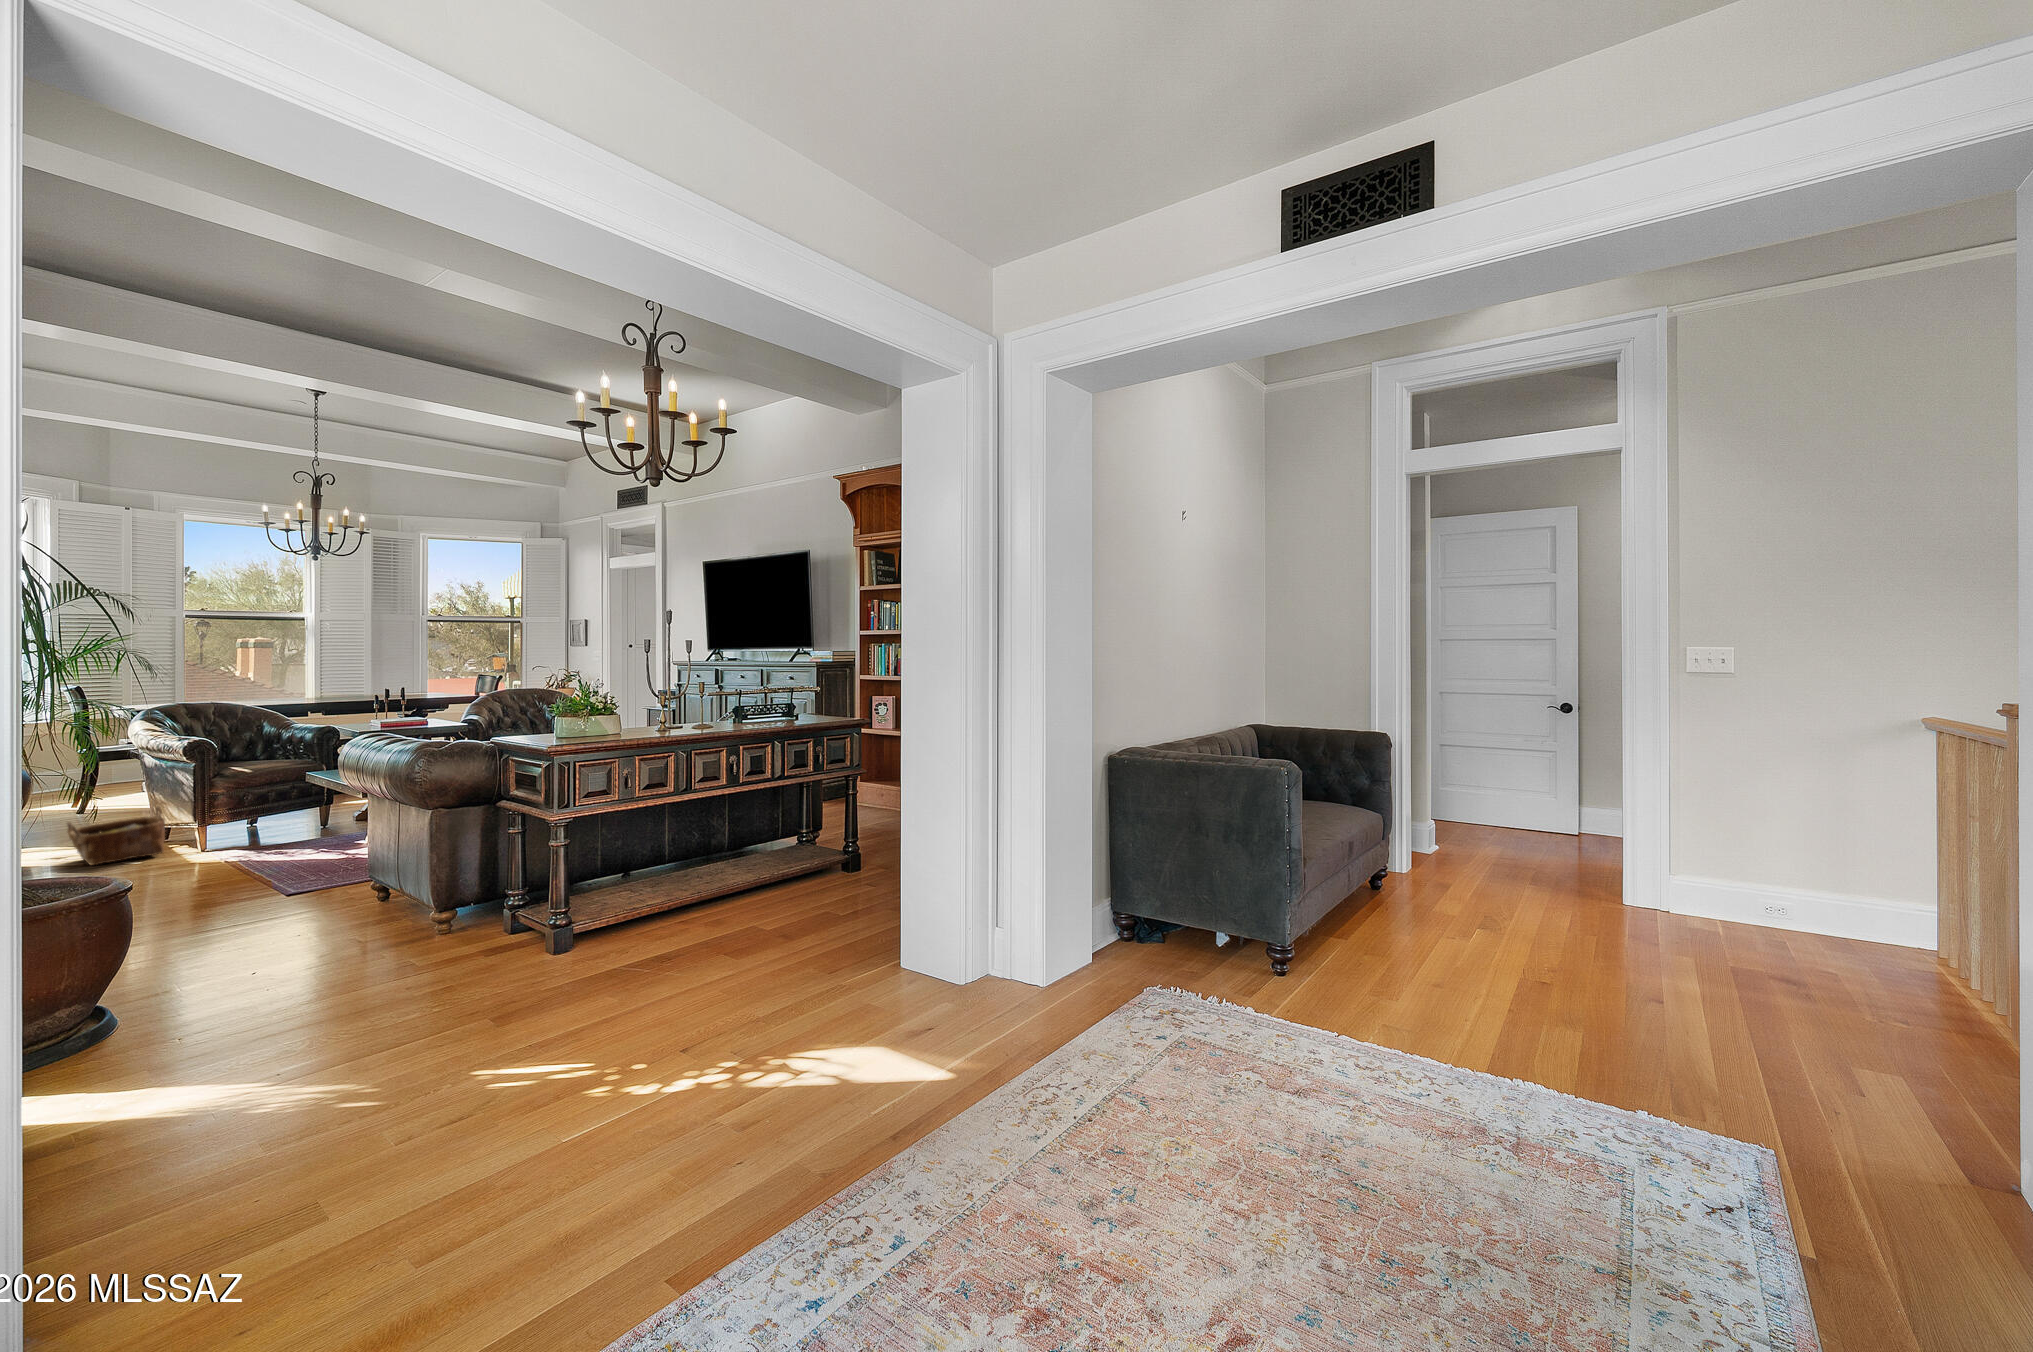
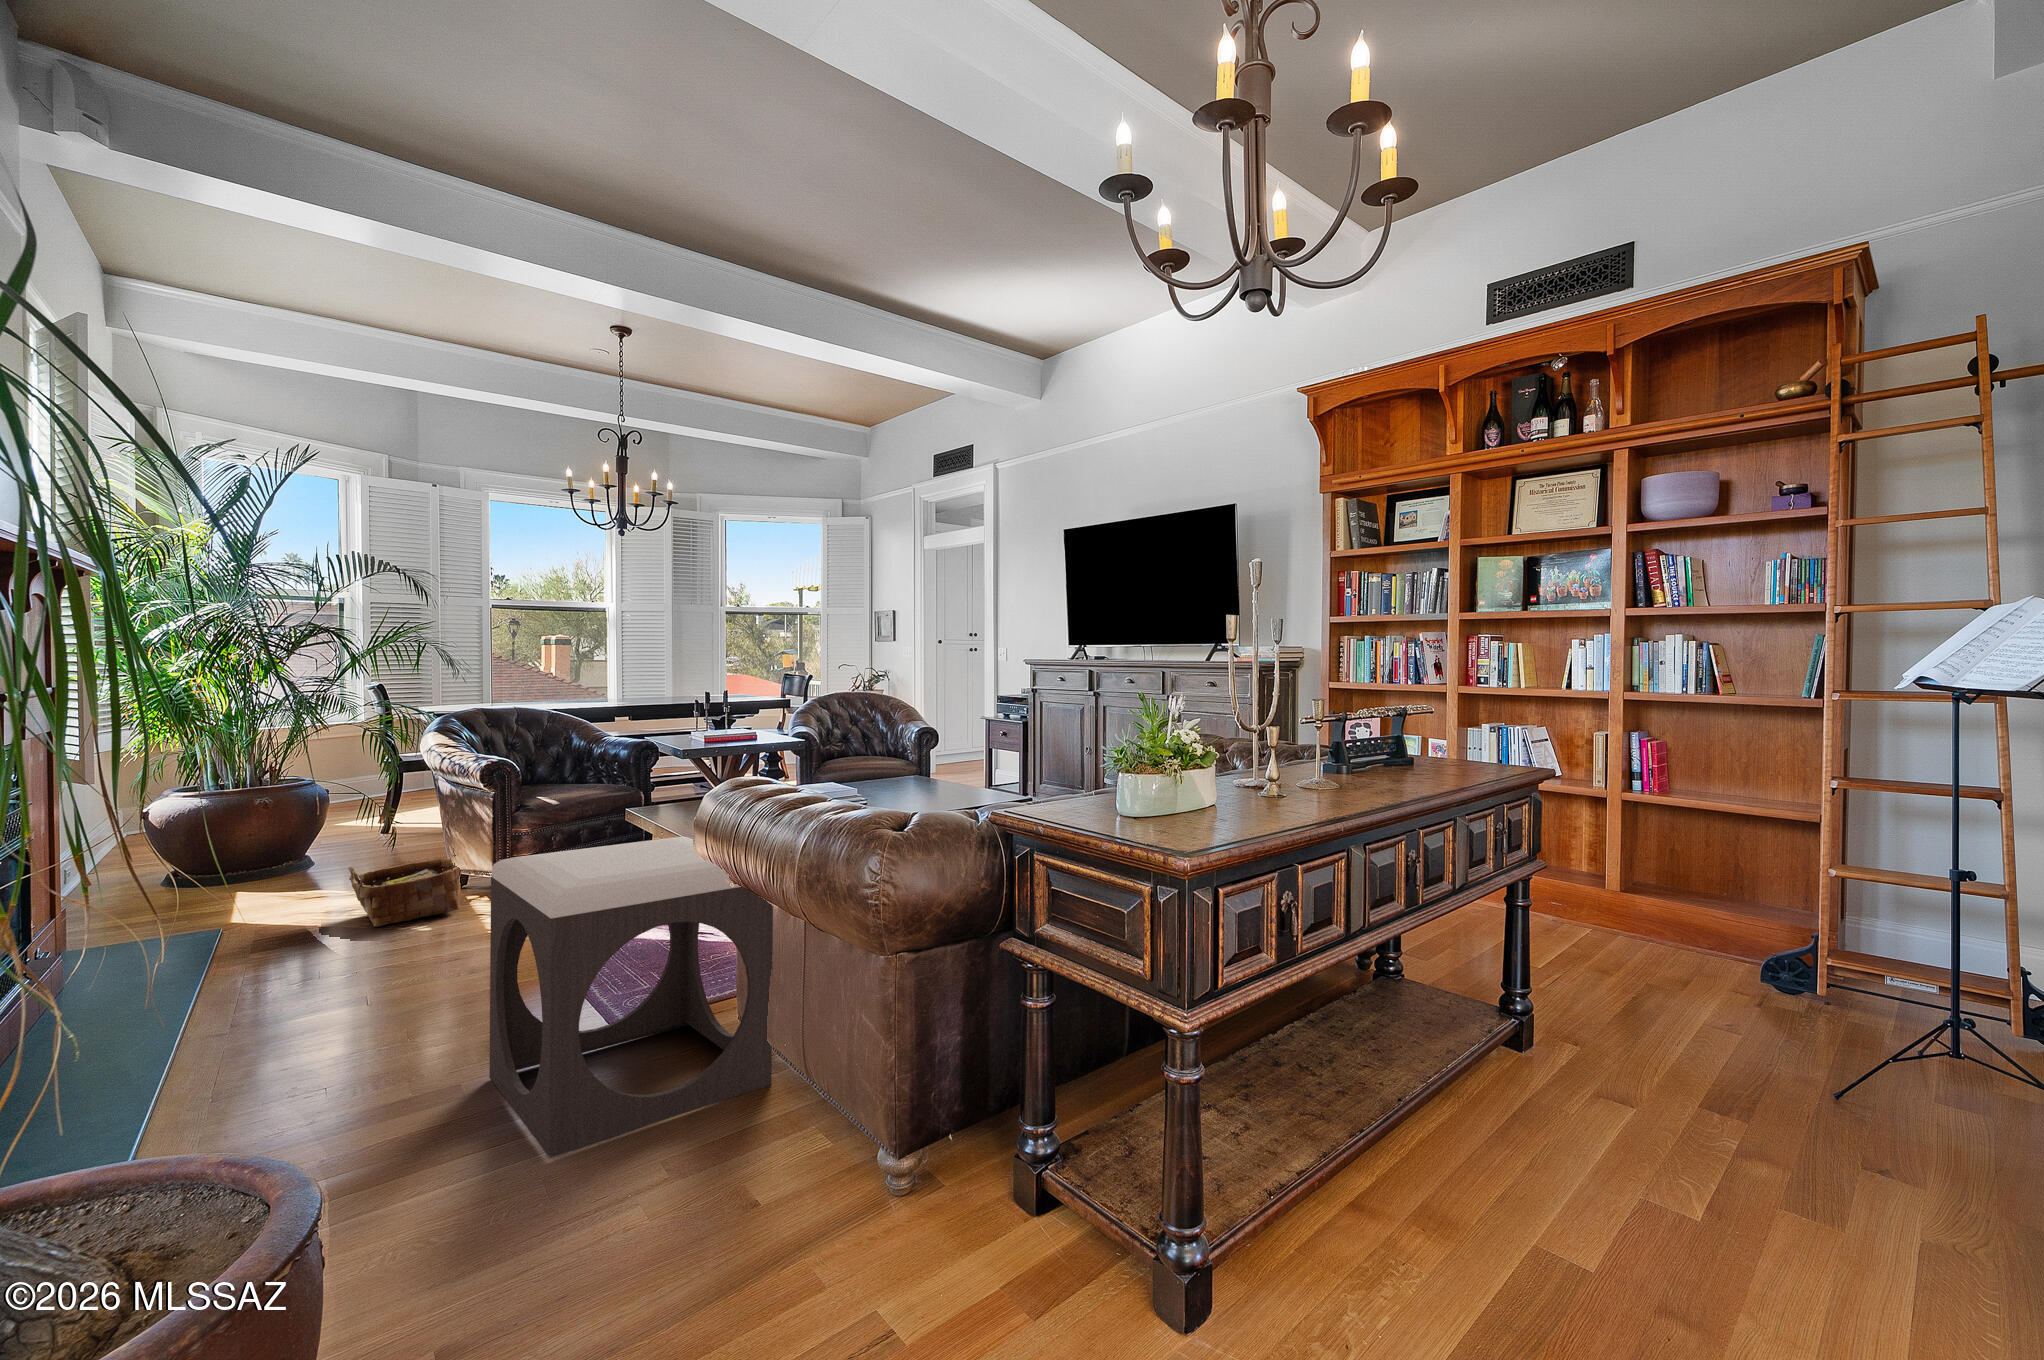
footstool: none [193,775,389,949] -> present [489,837,773,1157]

